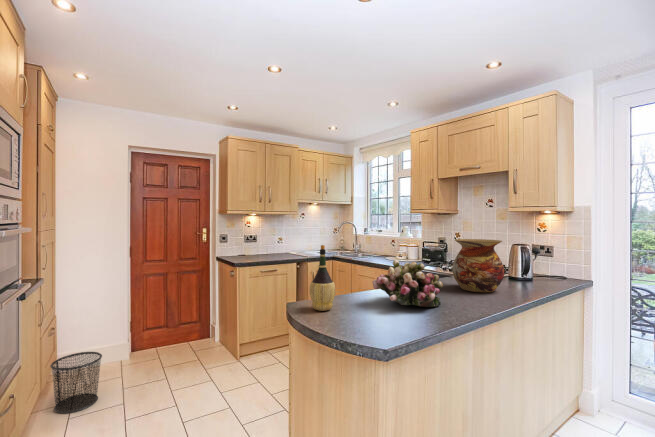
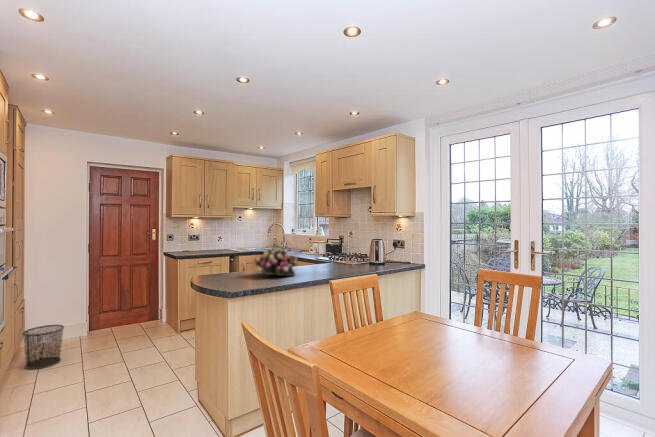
vase: present [452,239,504,292] -> none [320,235,351,270]
wine bottle: present [310,245,335,311] -> none [208,238,225,279]

